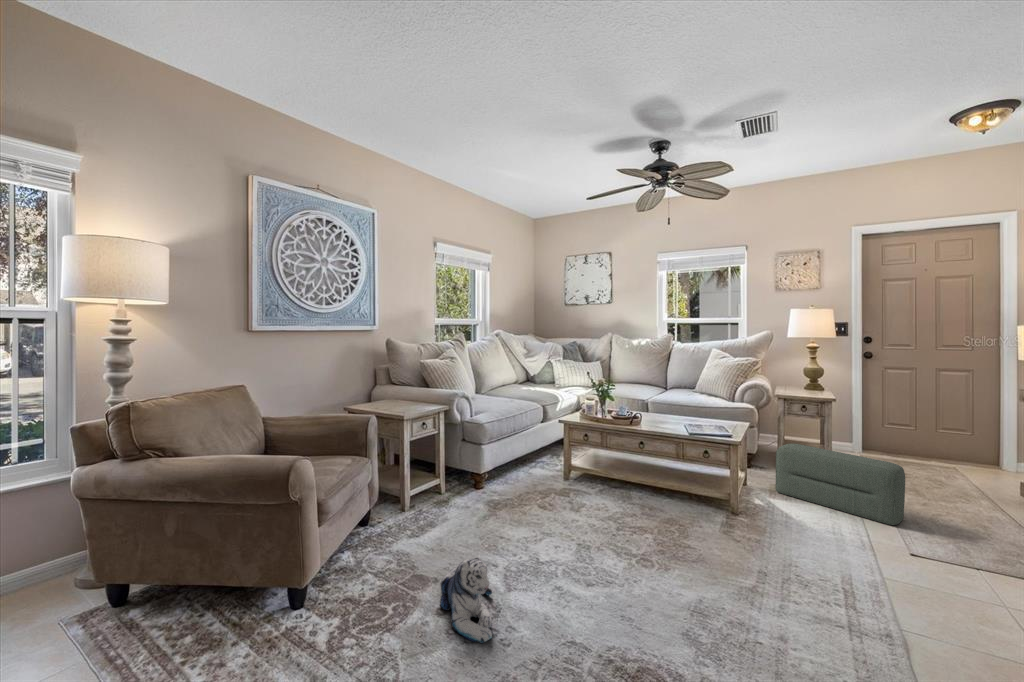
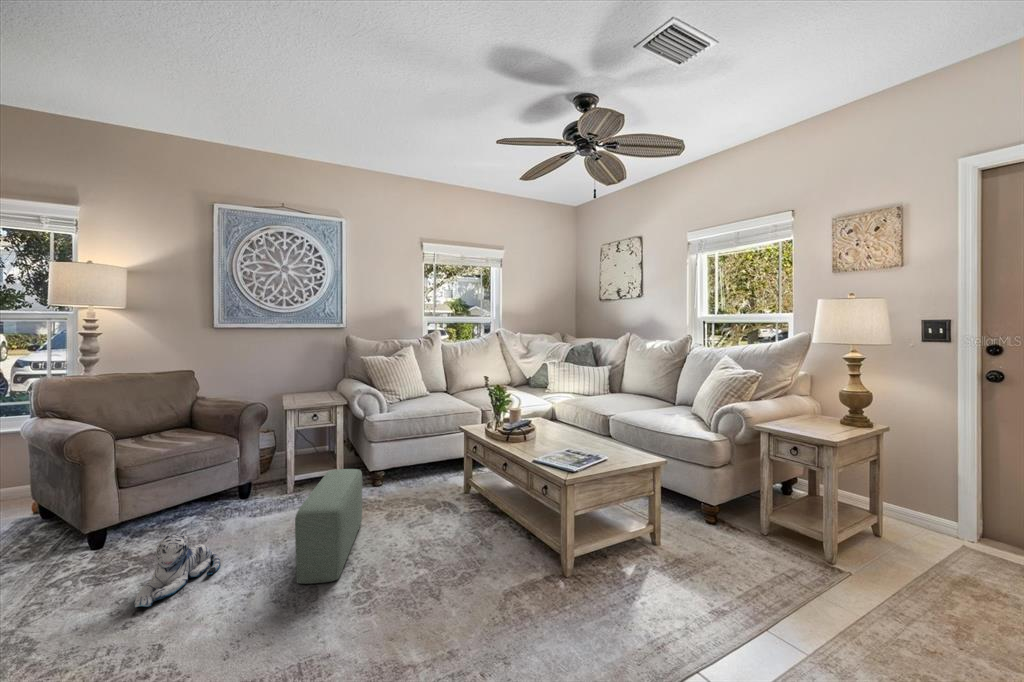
pouf: present [776,444,905,525] -> present [295,469,362,584]

